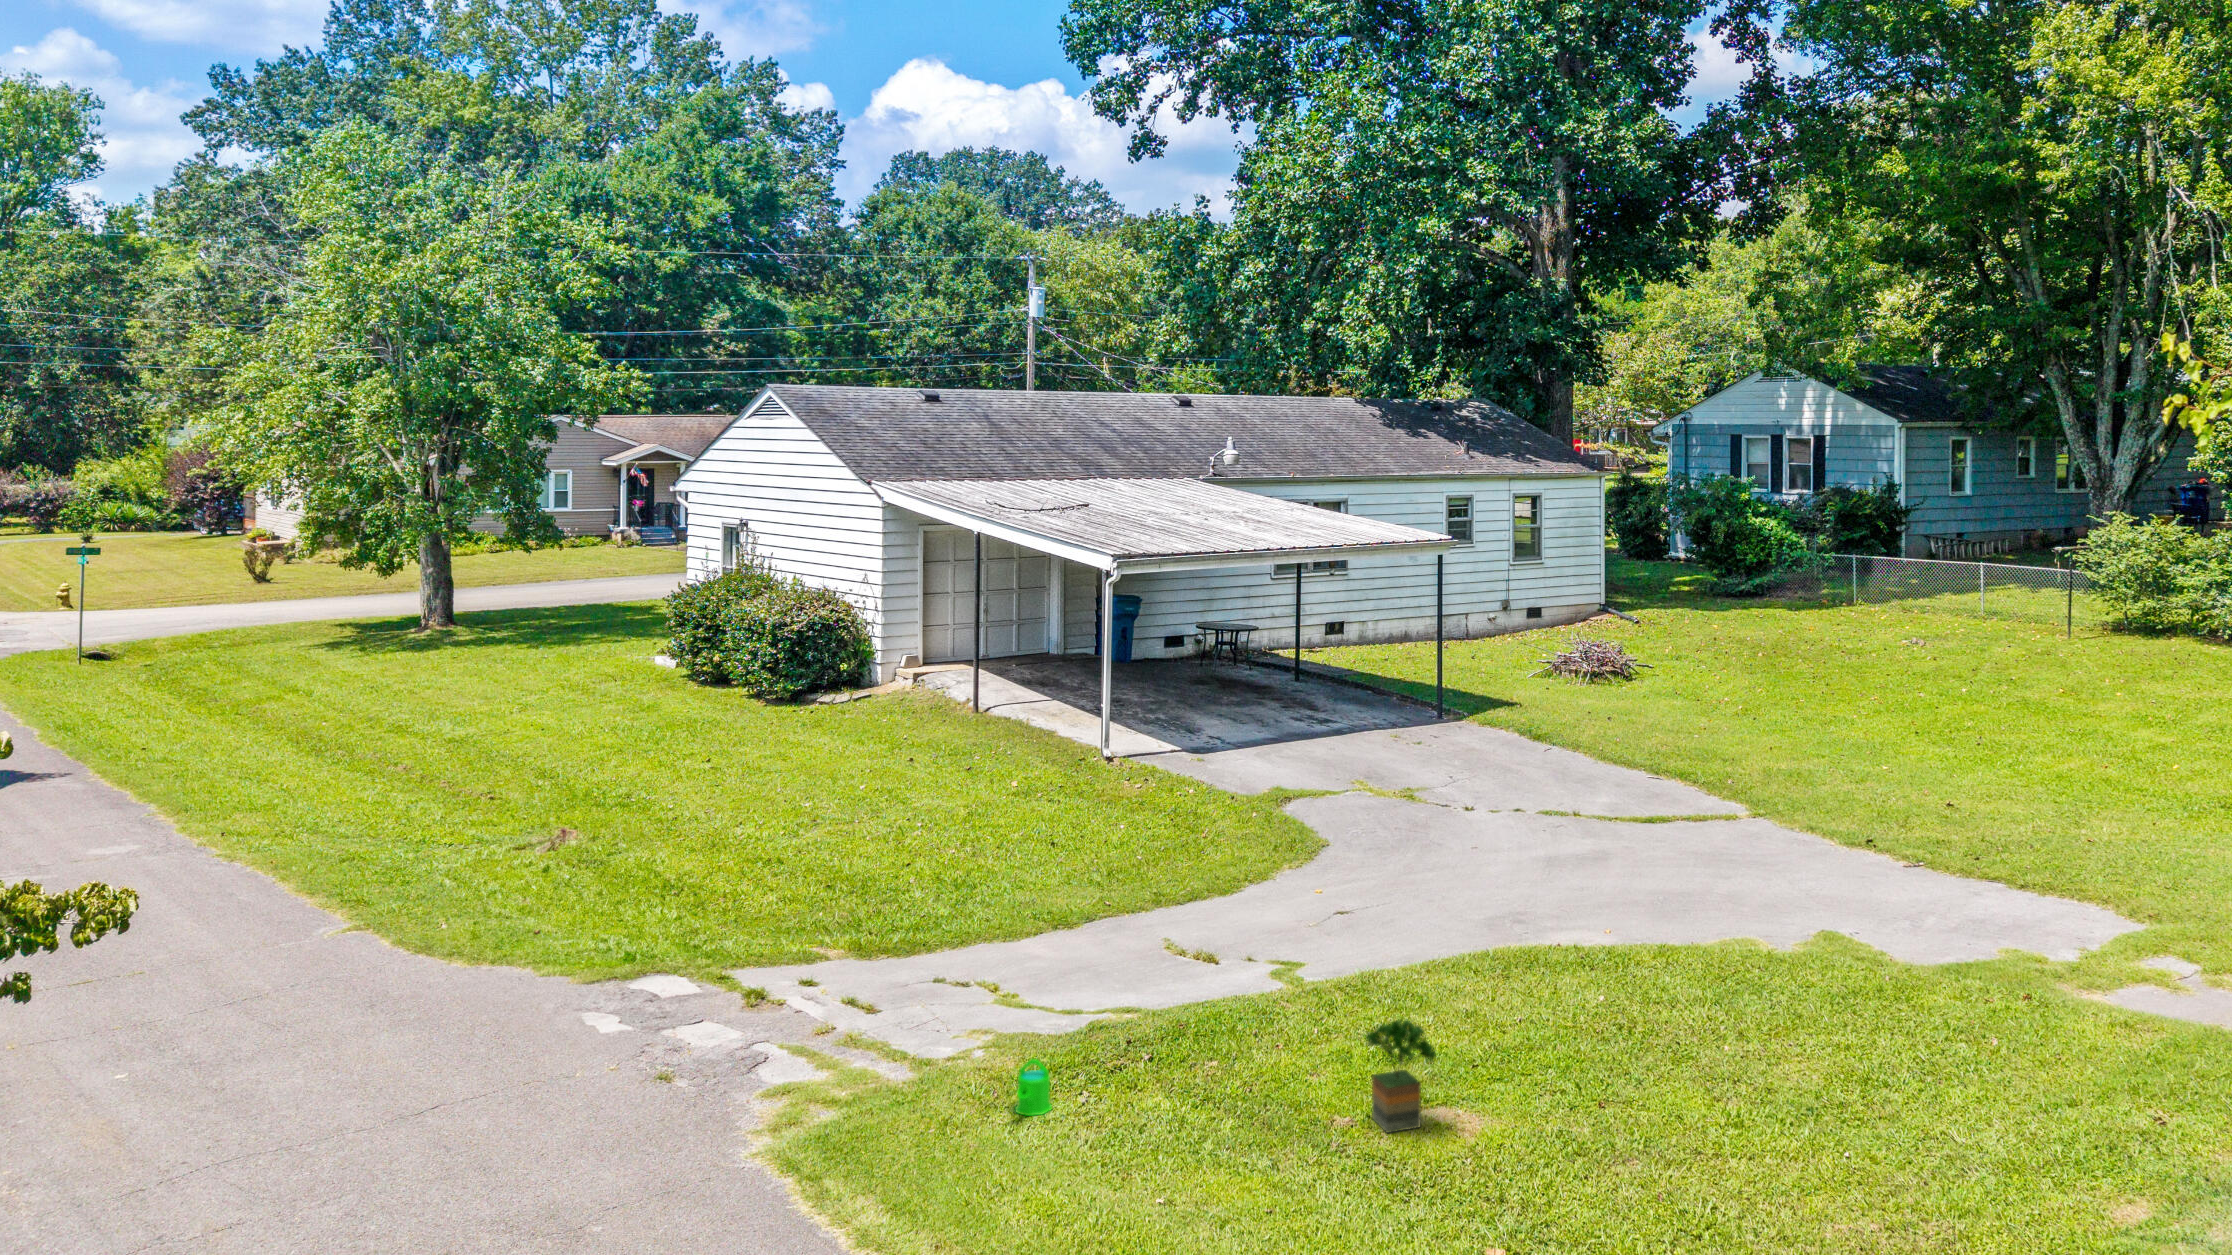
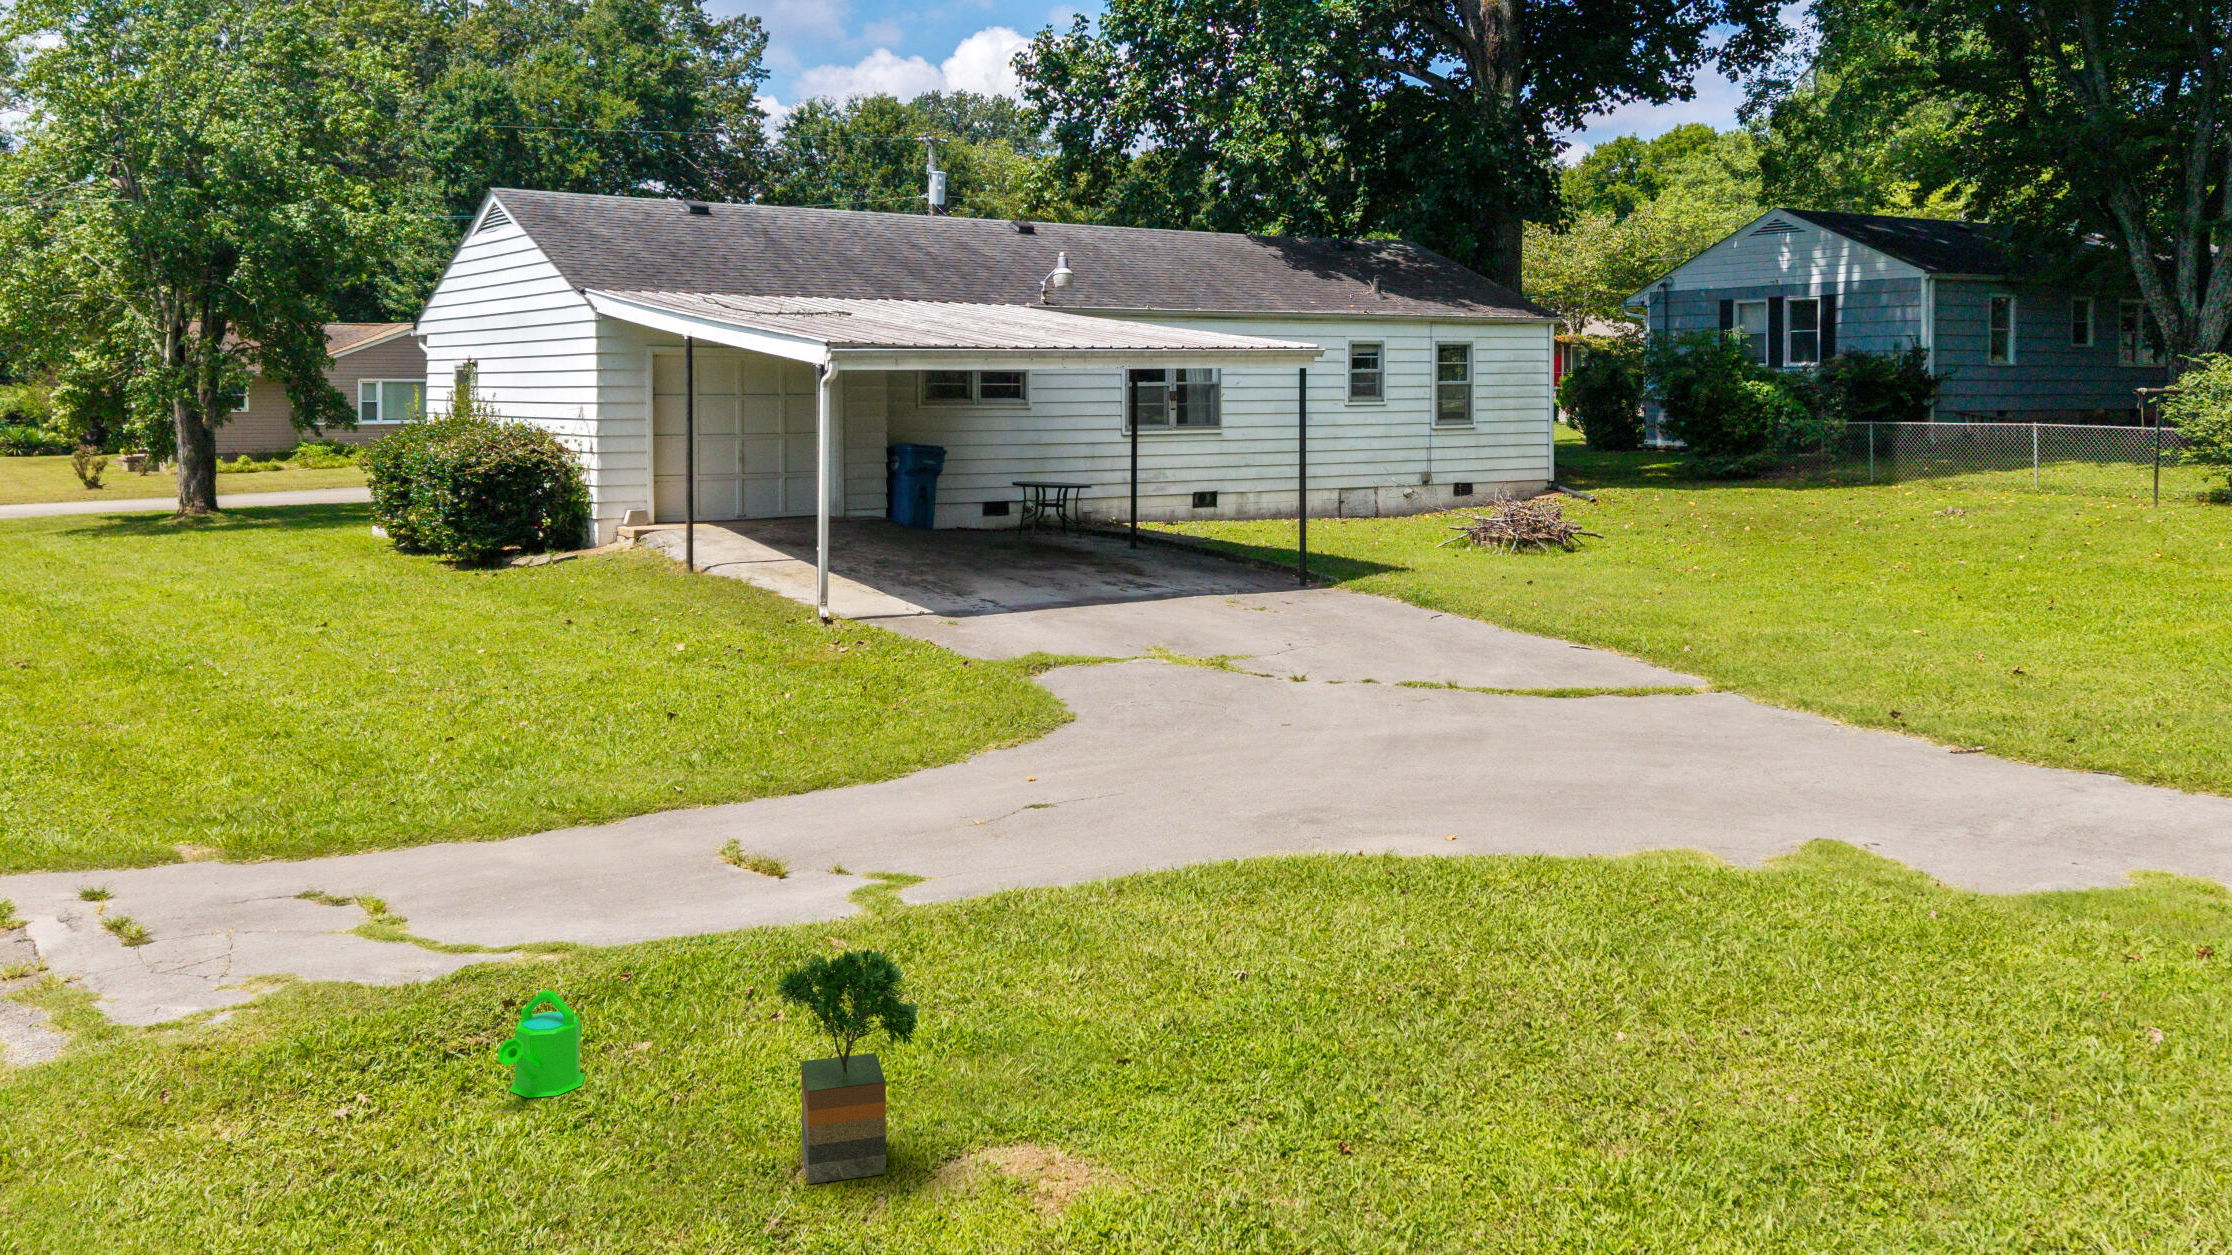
watering can: present [1015,1059,1052,1116] -> present [498,990,586,1098]

